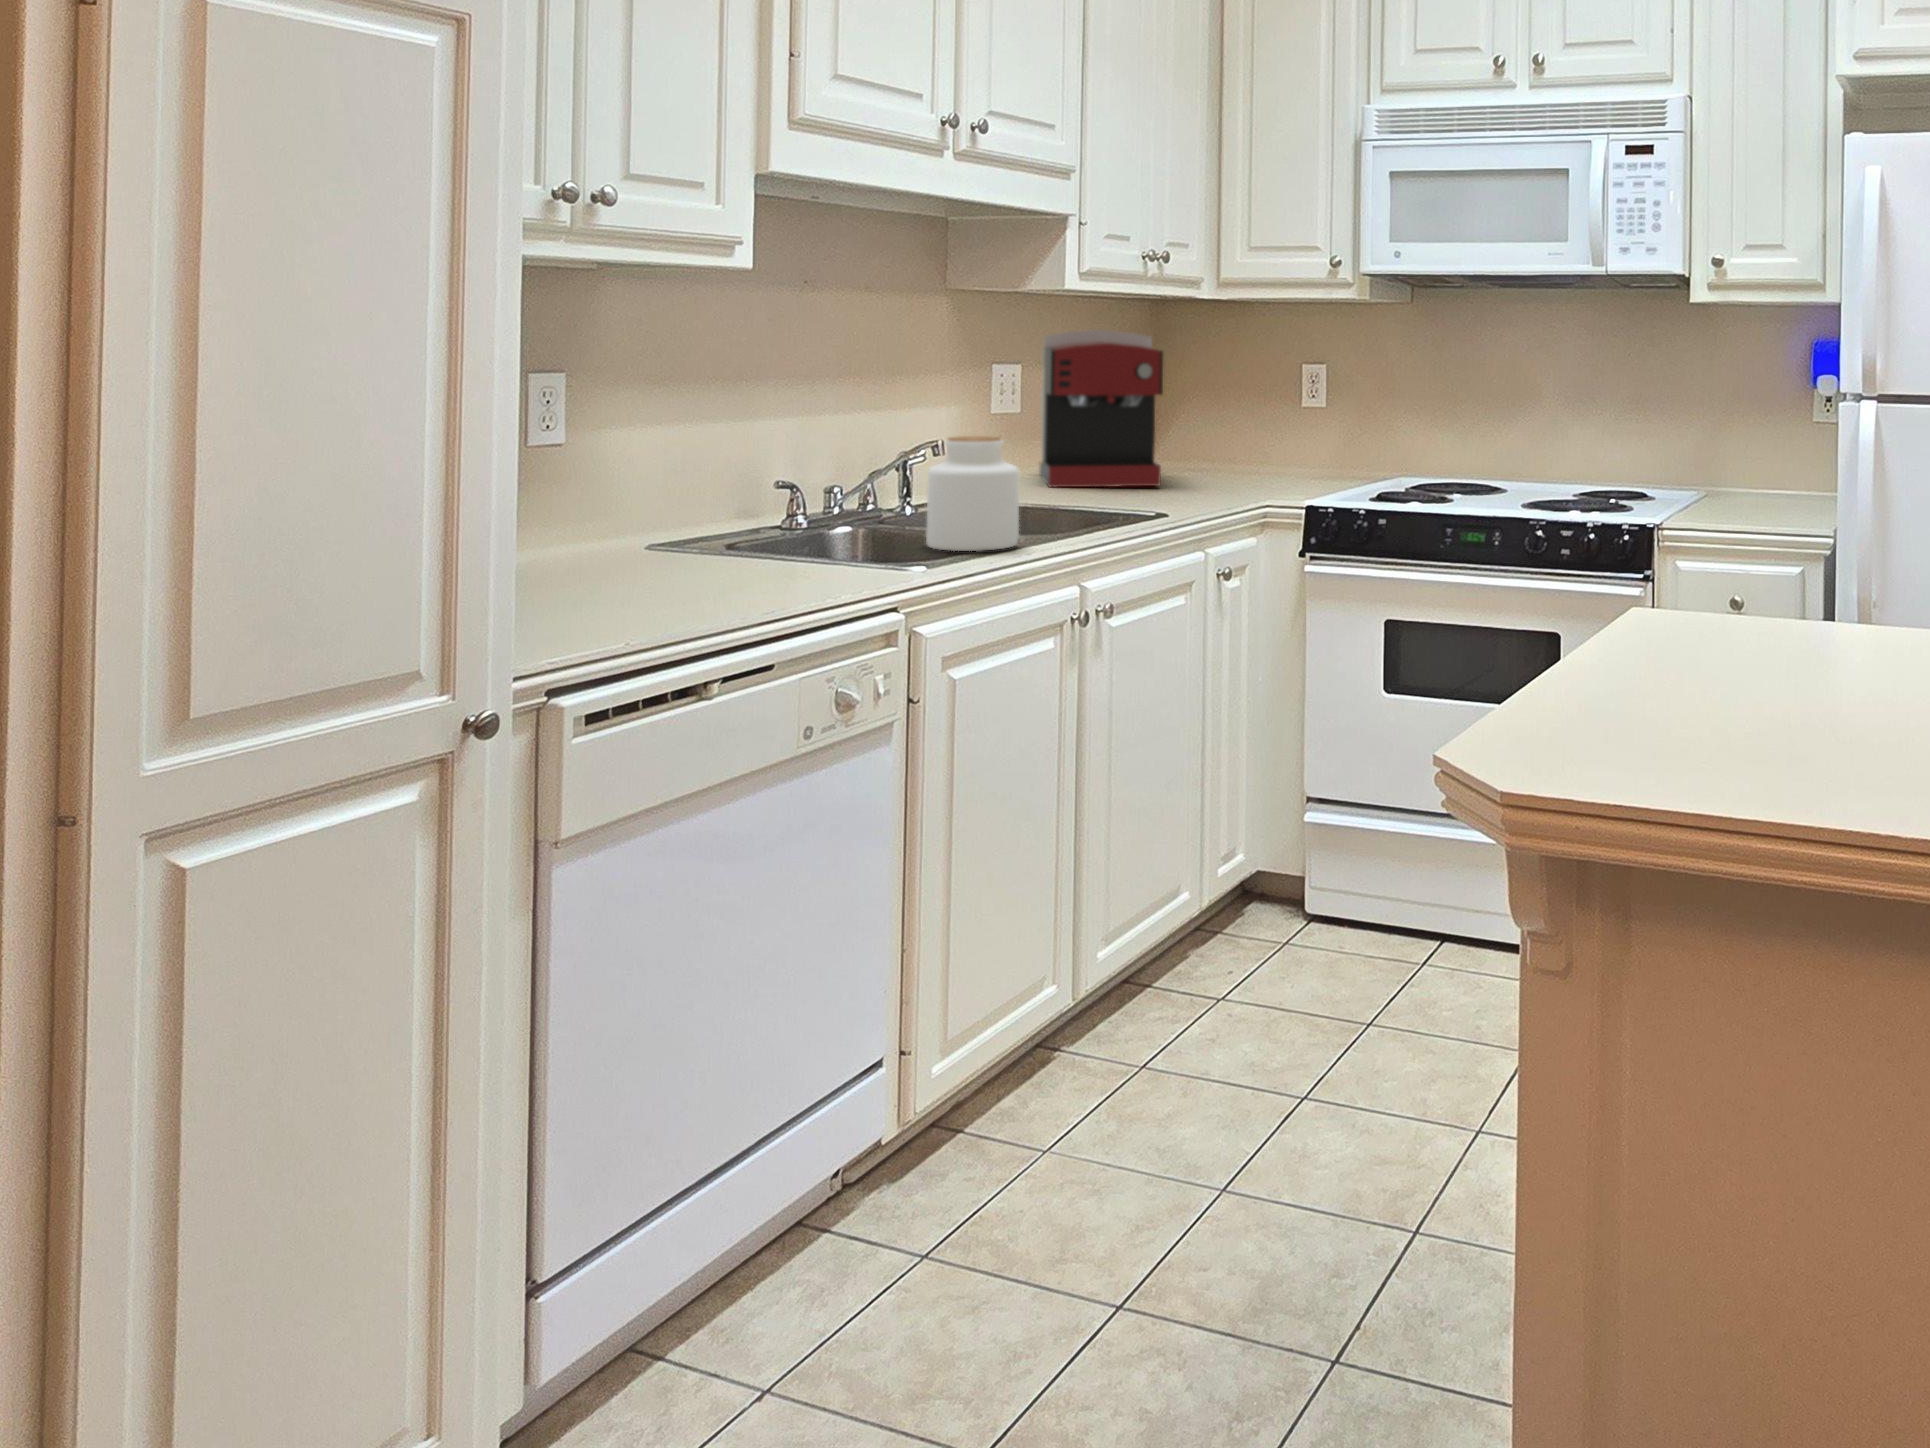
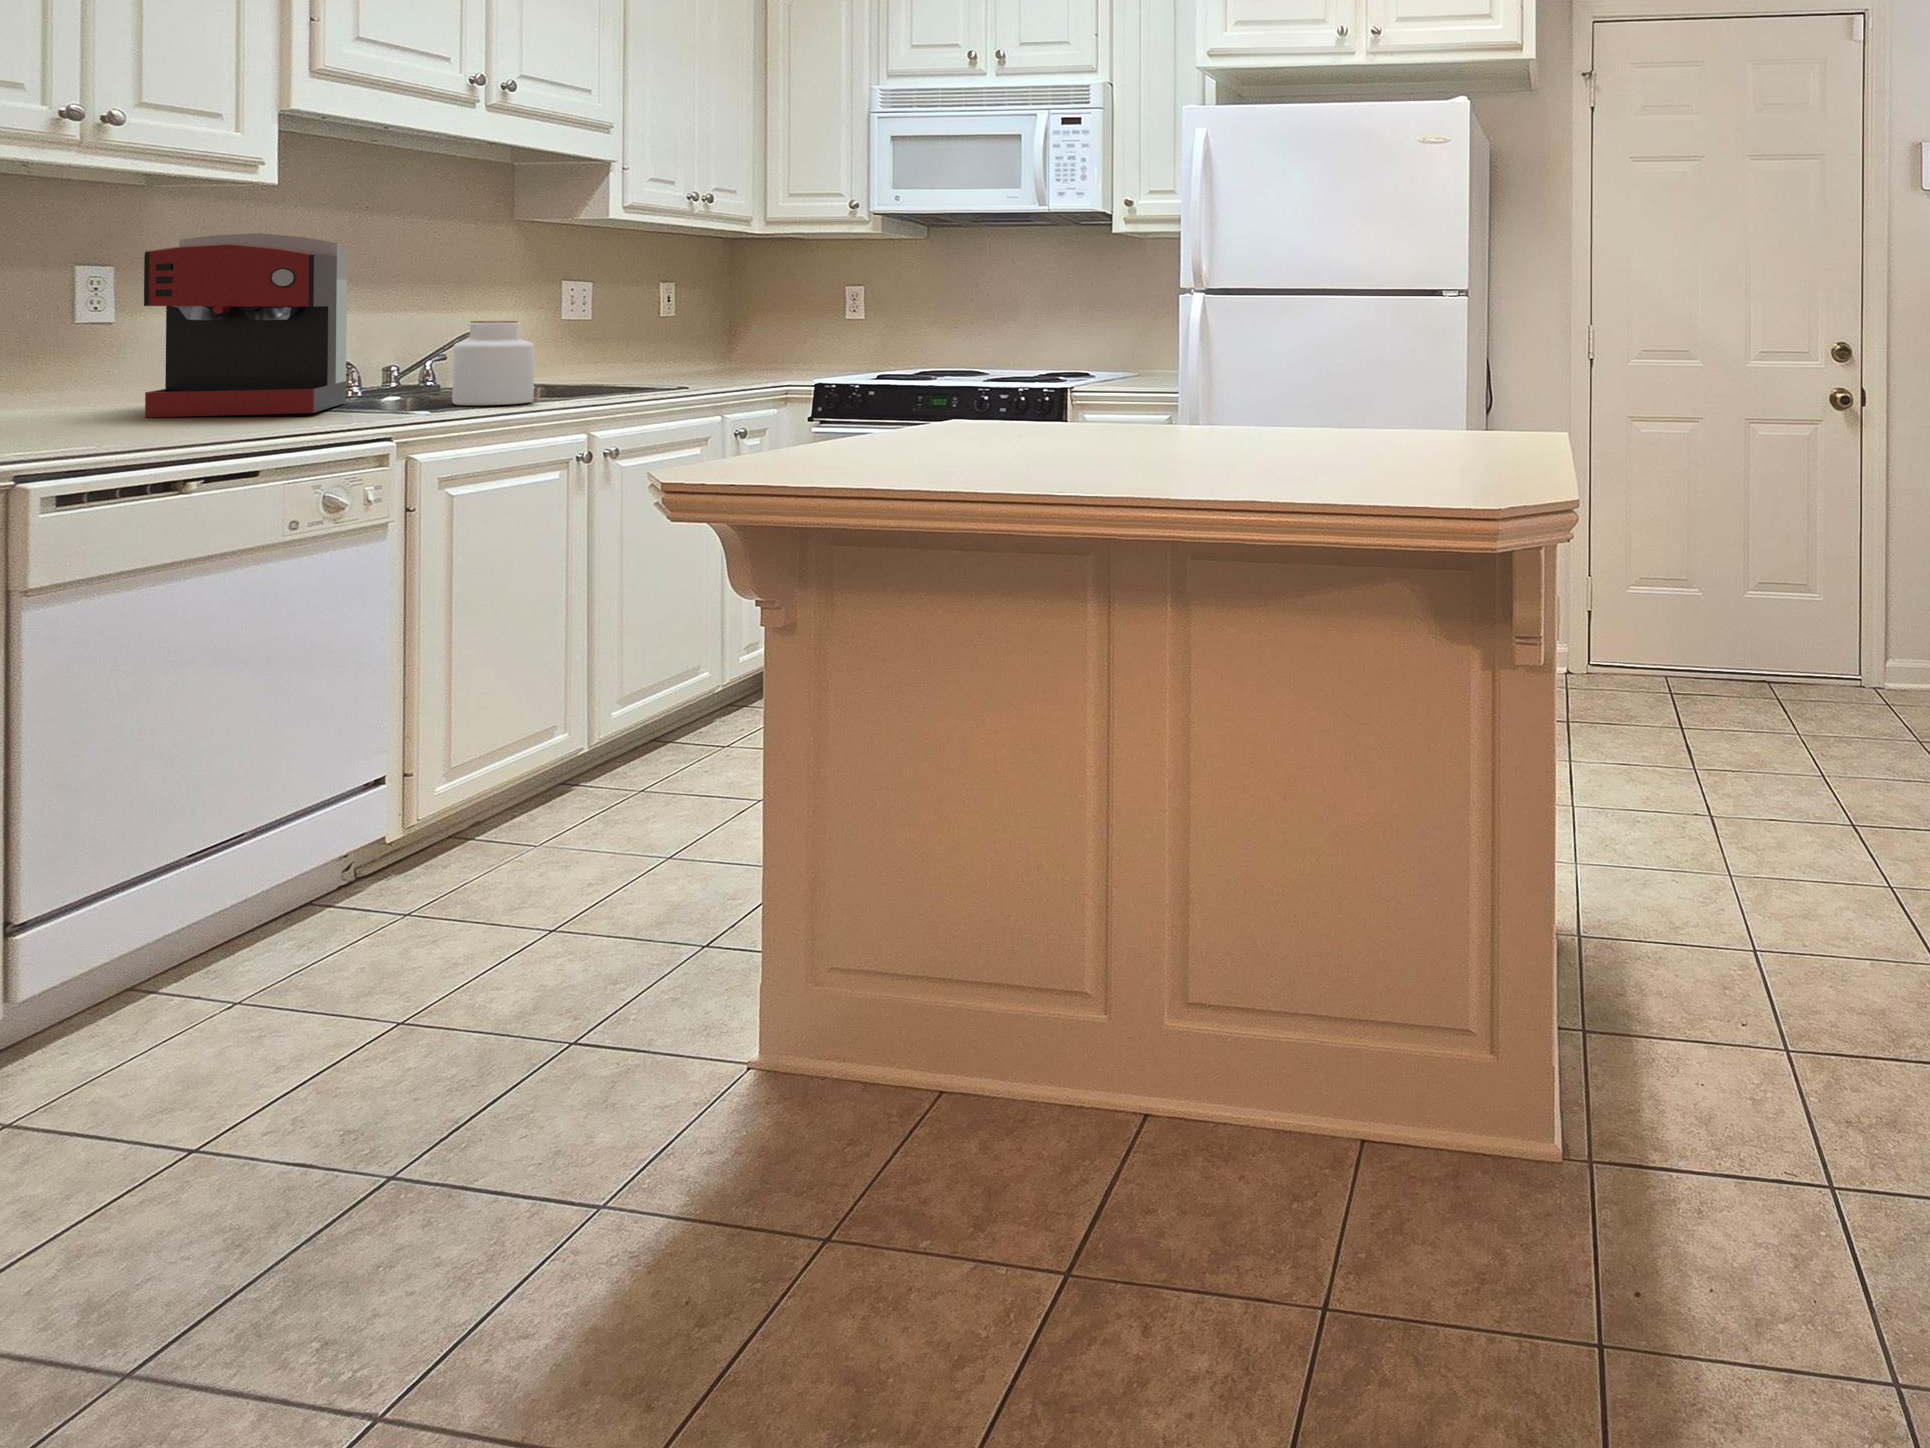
coffee maker: present [1040,330,1163,487] -> present [144,233,347,418]

